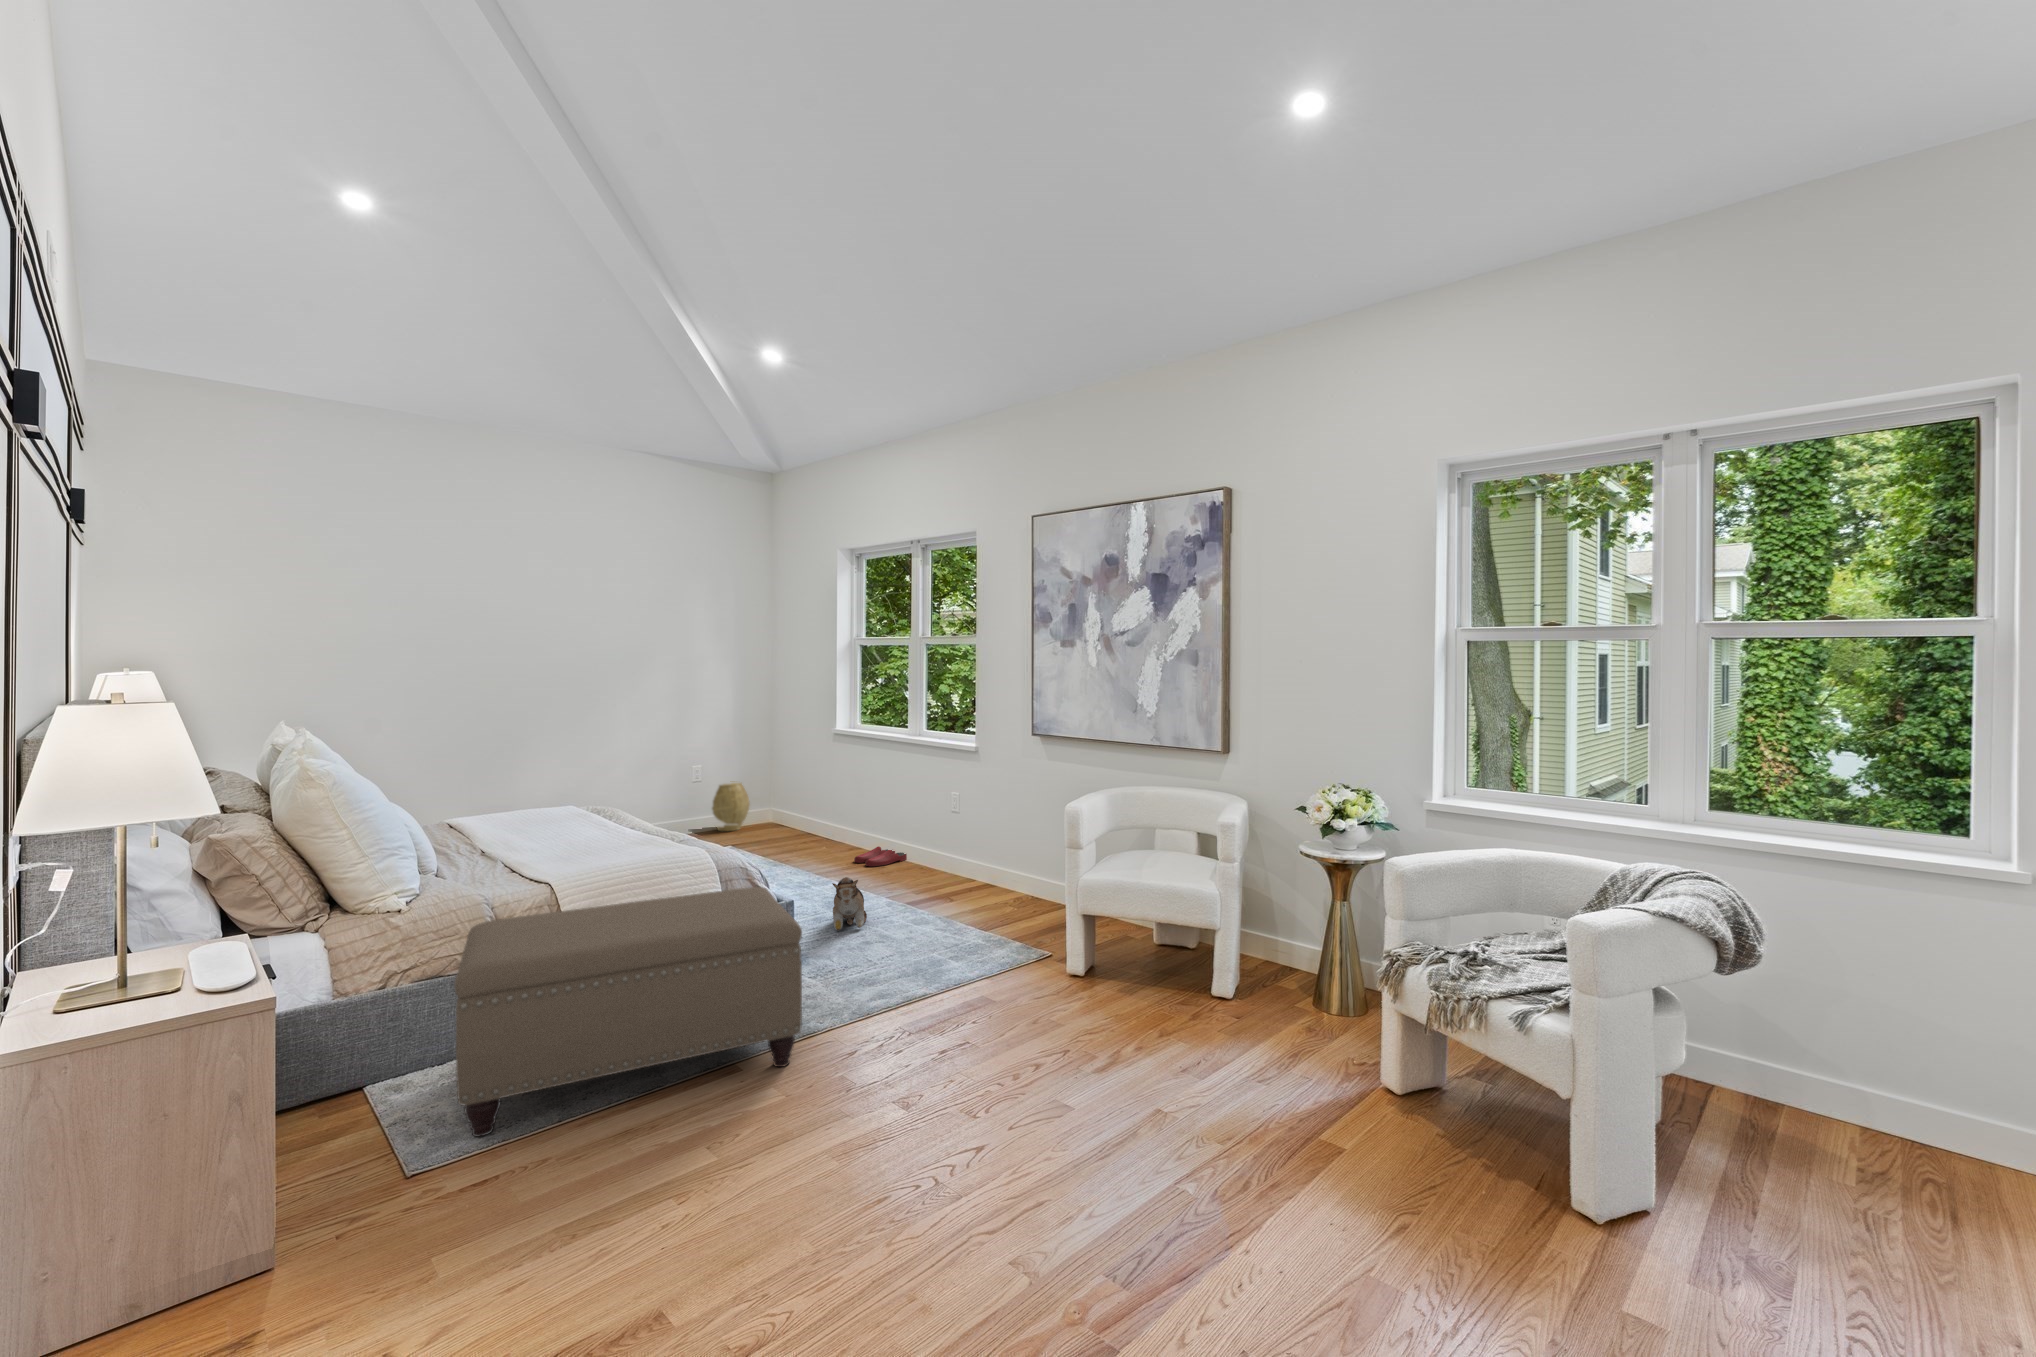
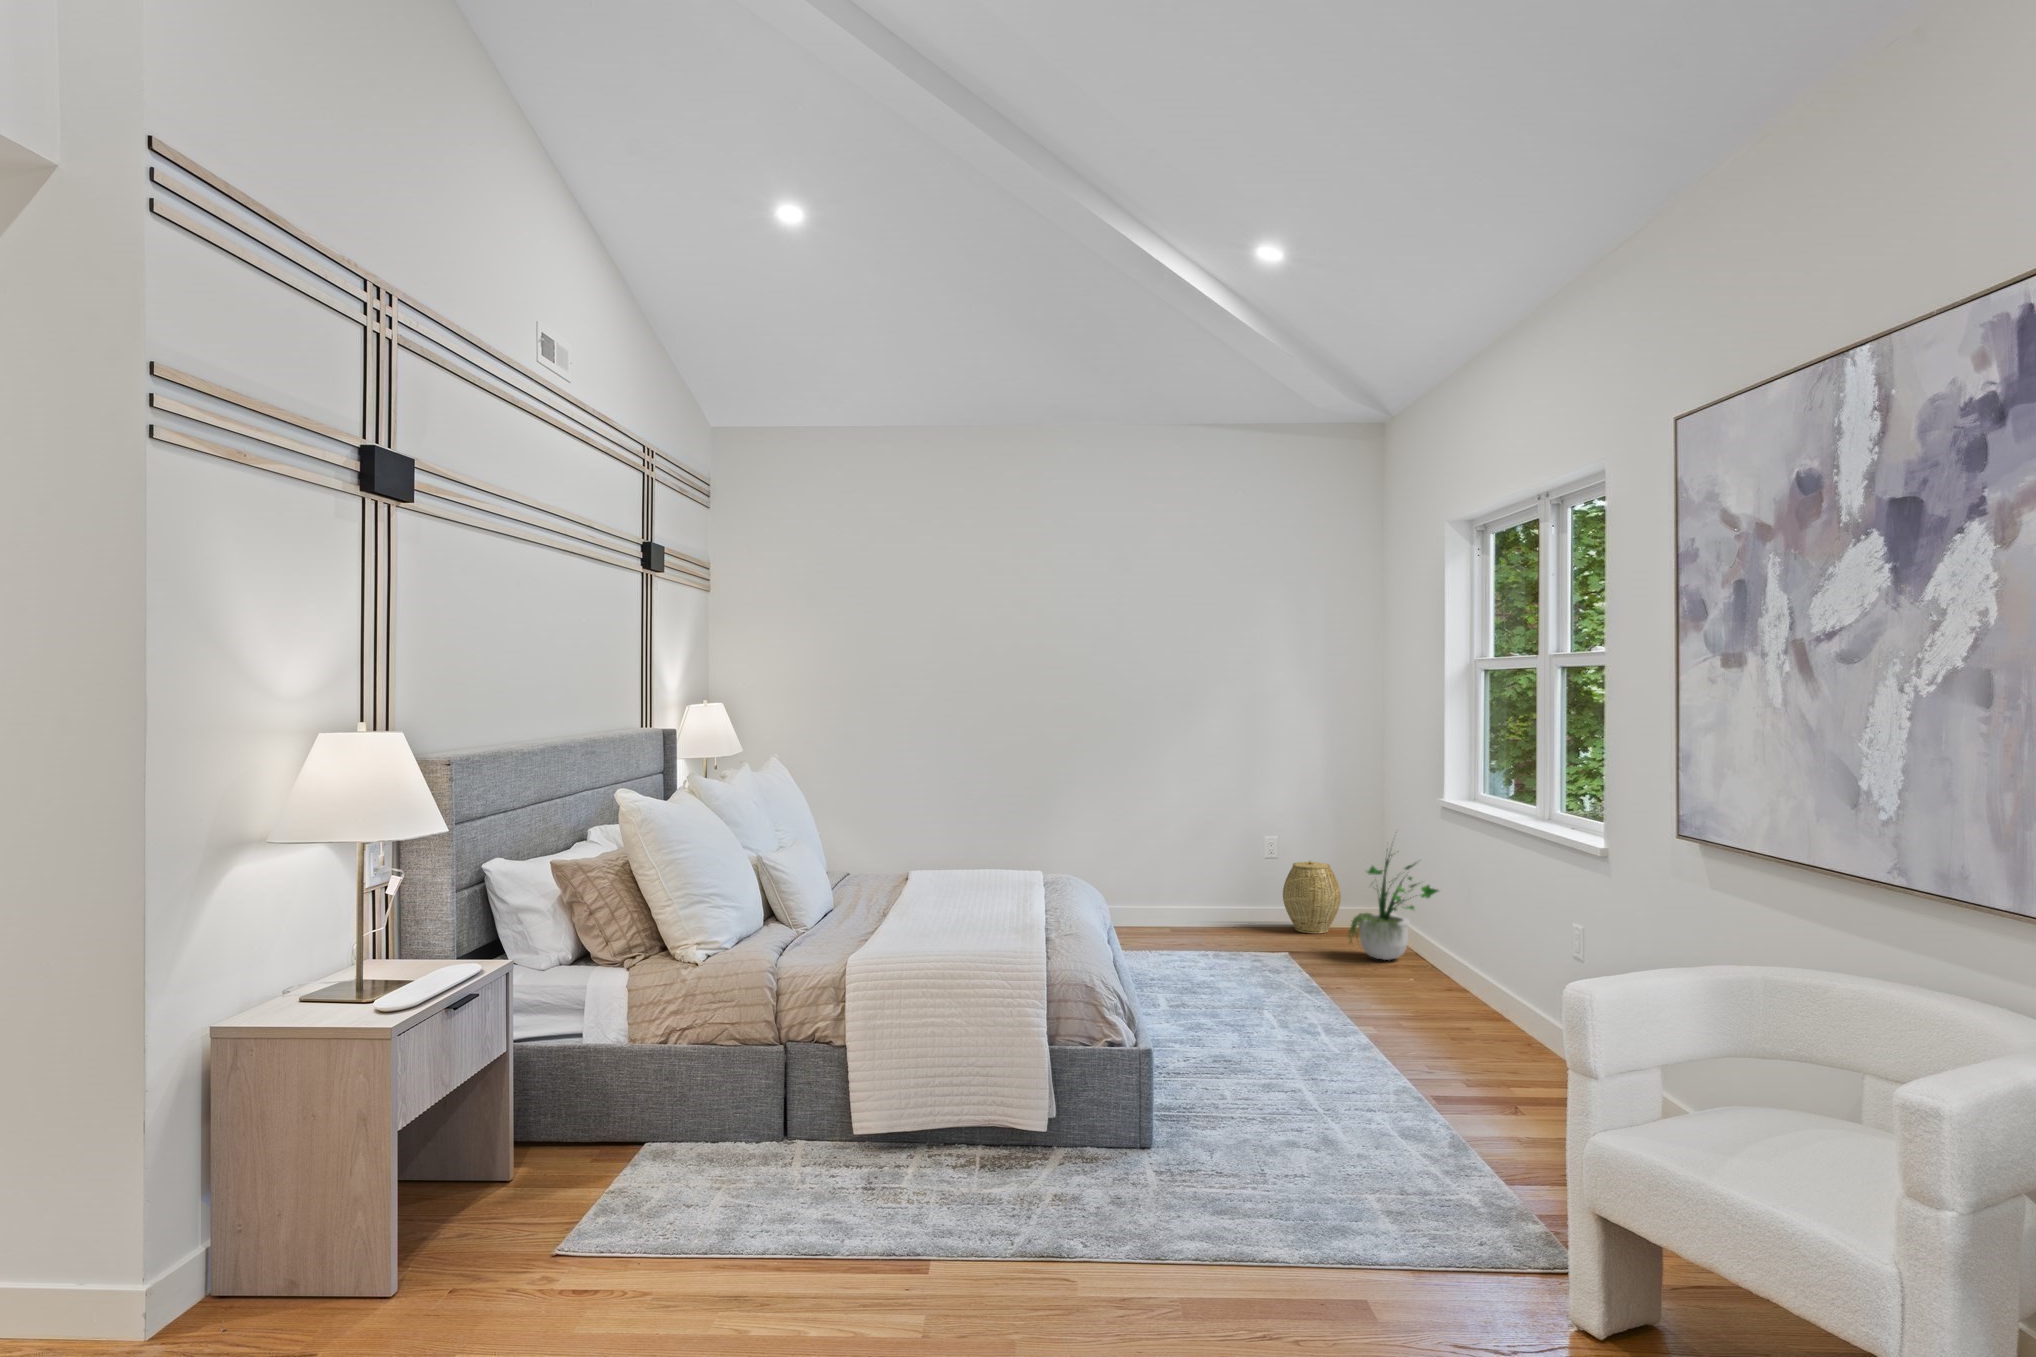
potted plant: none [771,750,835,839] -> present [1349,854,1438,960]
slippers: present [854,846,907,866] -> none [1425,995,1515,1028]
plush toy: present [832,877,867,931] -> none [1254,1032,1333,1119]
ottoman: present [454,887,802,1137] -> none [615,991,1051,1292]

